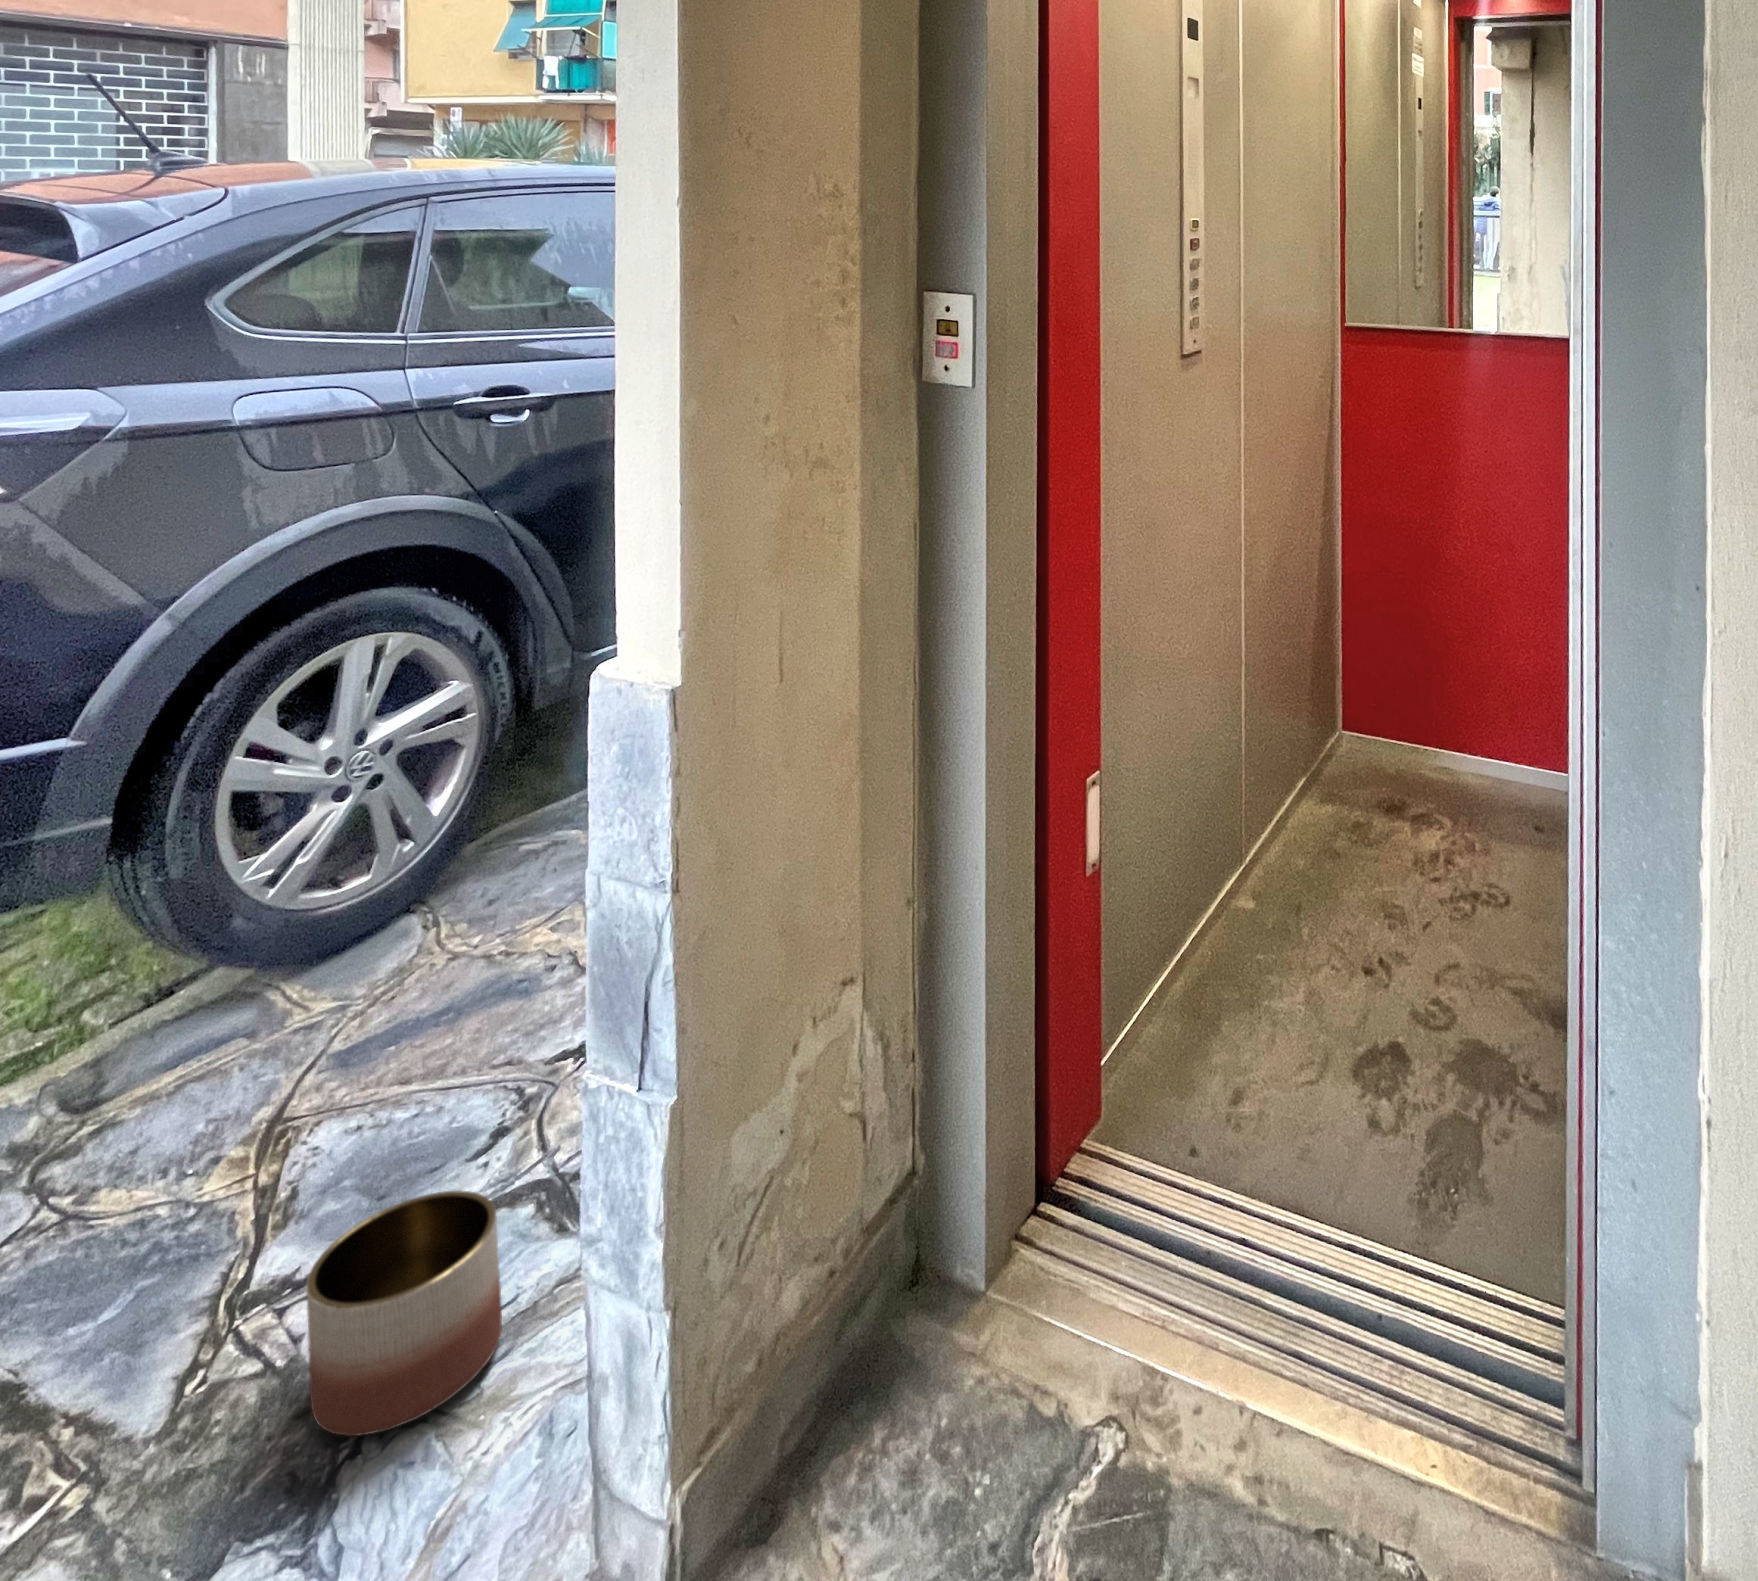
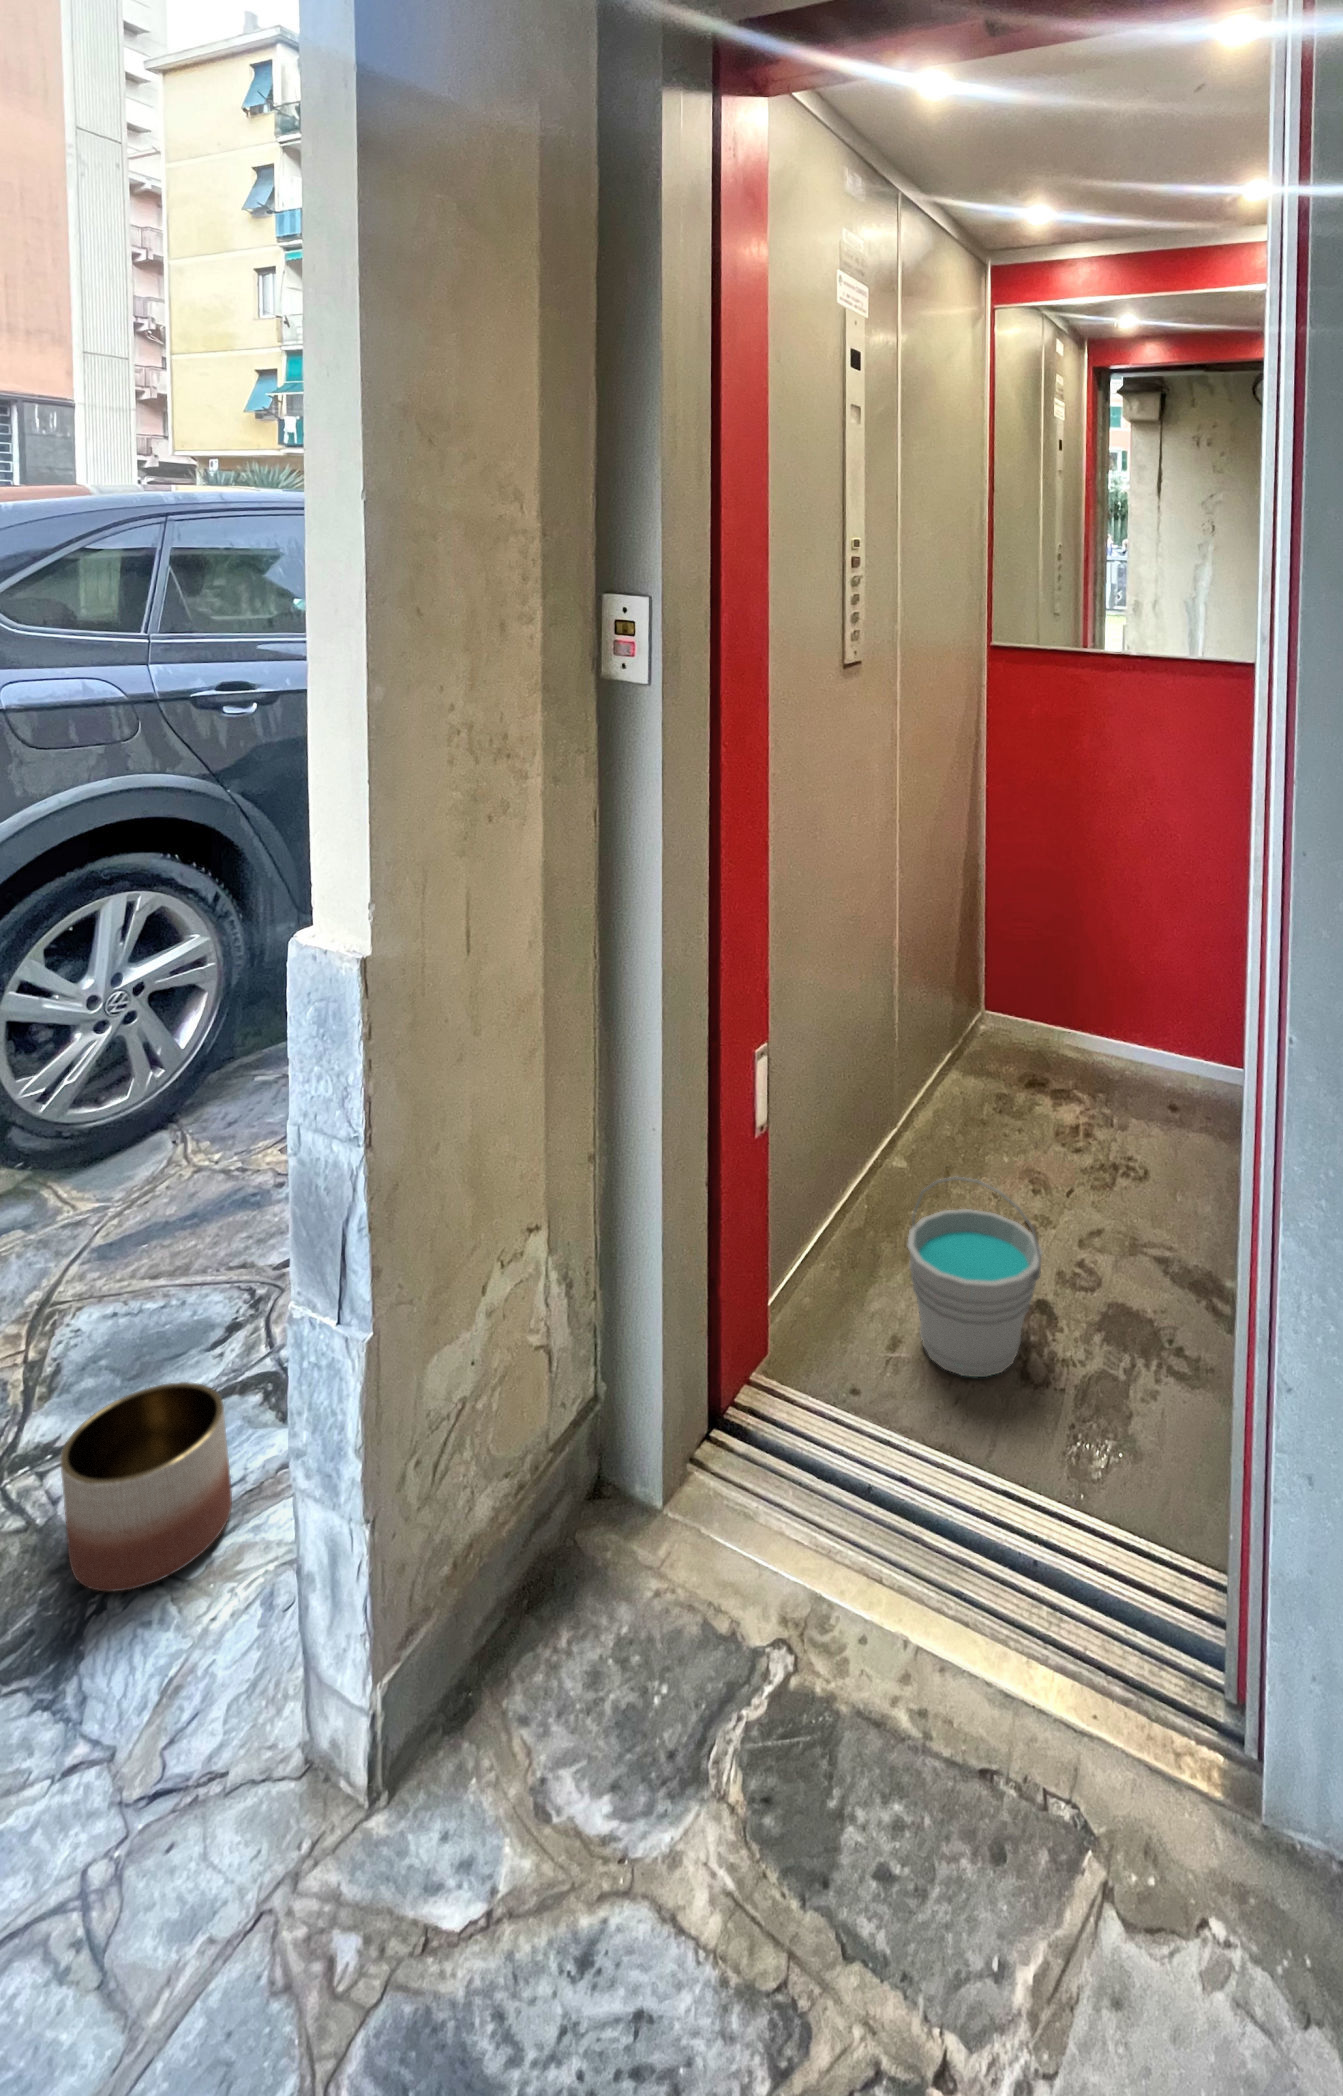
bucket: none [1248,914,1388,1128] -> present [908,1177,1042,1377]

